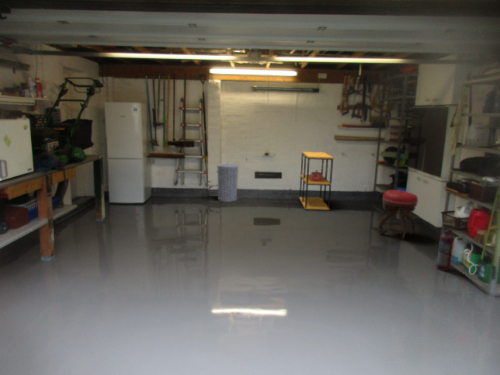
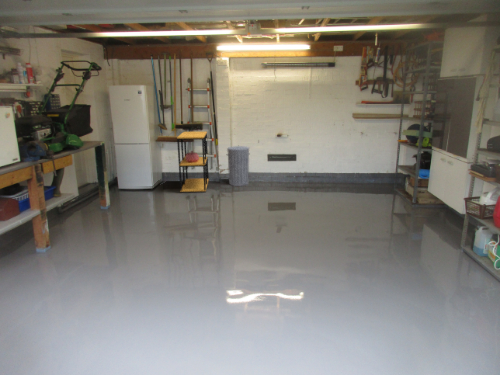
shelving unit: present [299,152,333,211] -> present [177,132,209,193]
stool: present [379,190,418,239] -> none [396,173,440,228]
fire extinguisher: present [437,229,454,271] -> none [457,219,479,266]

